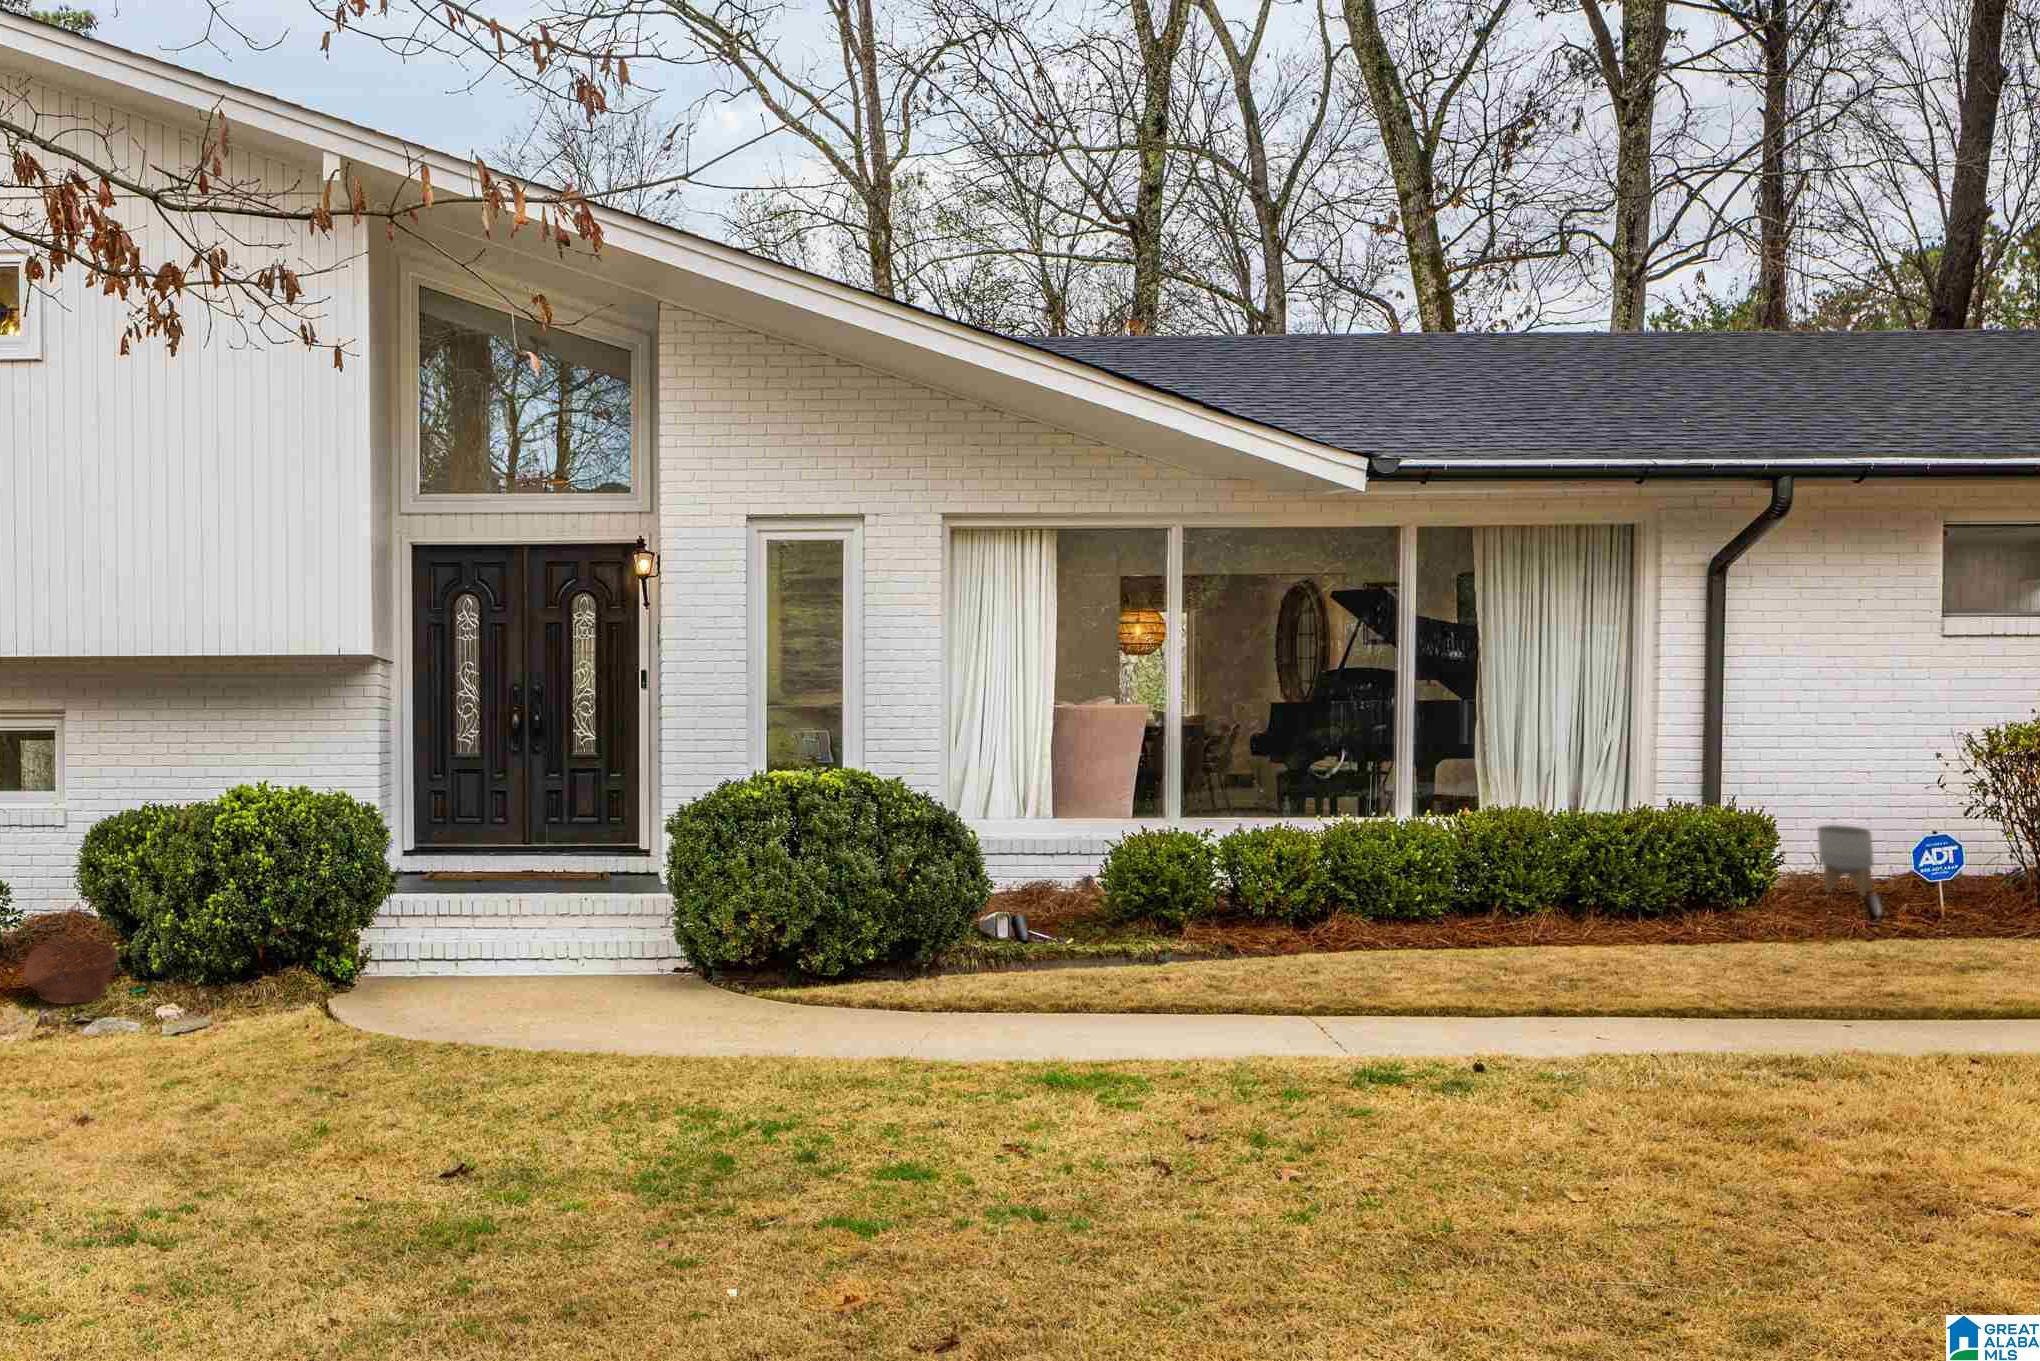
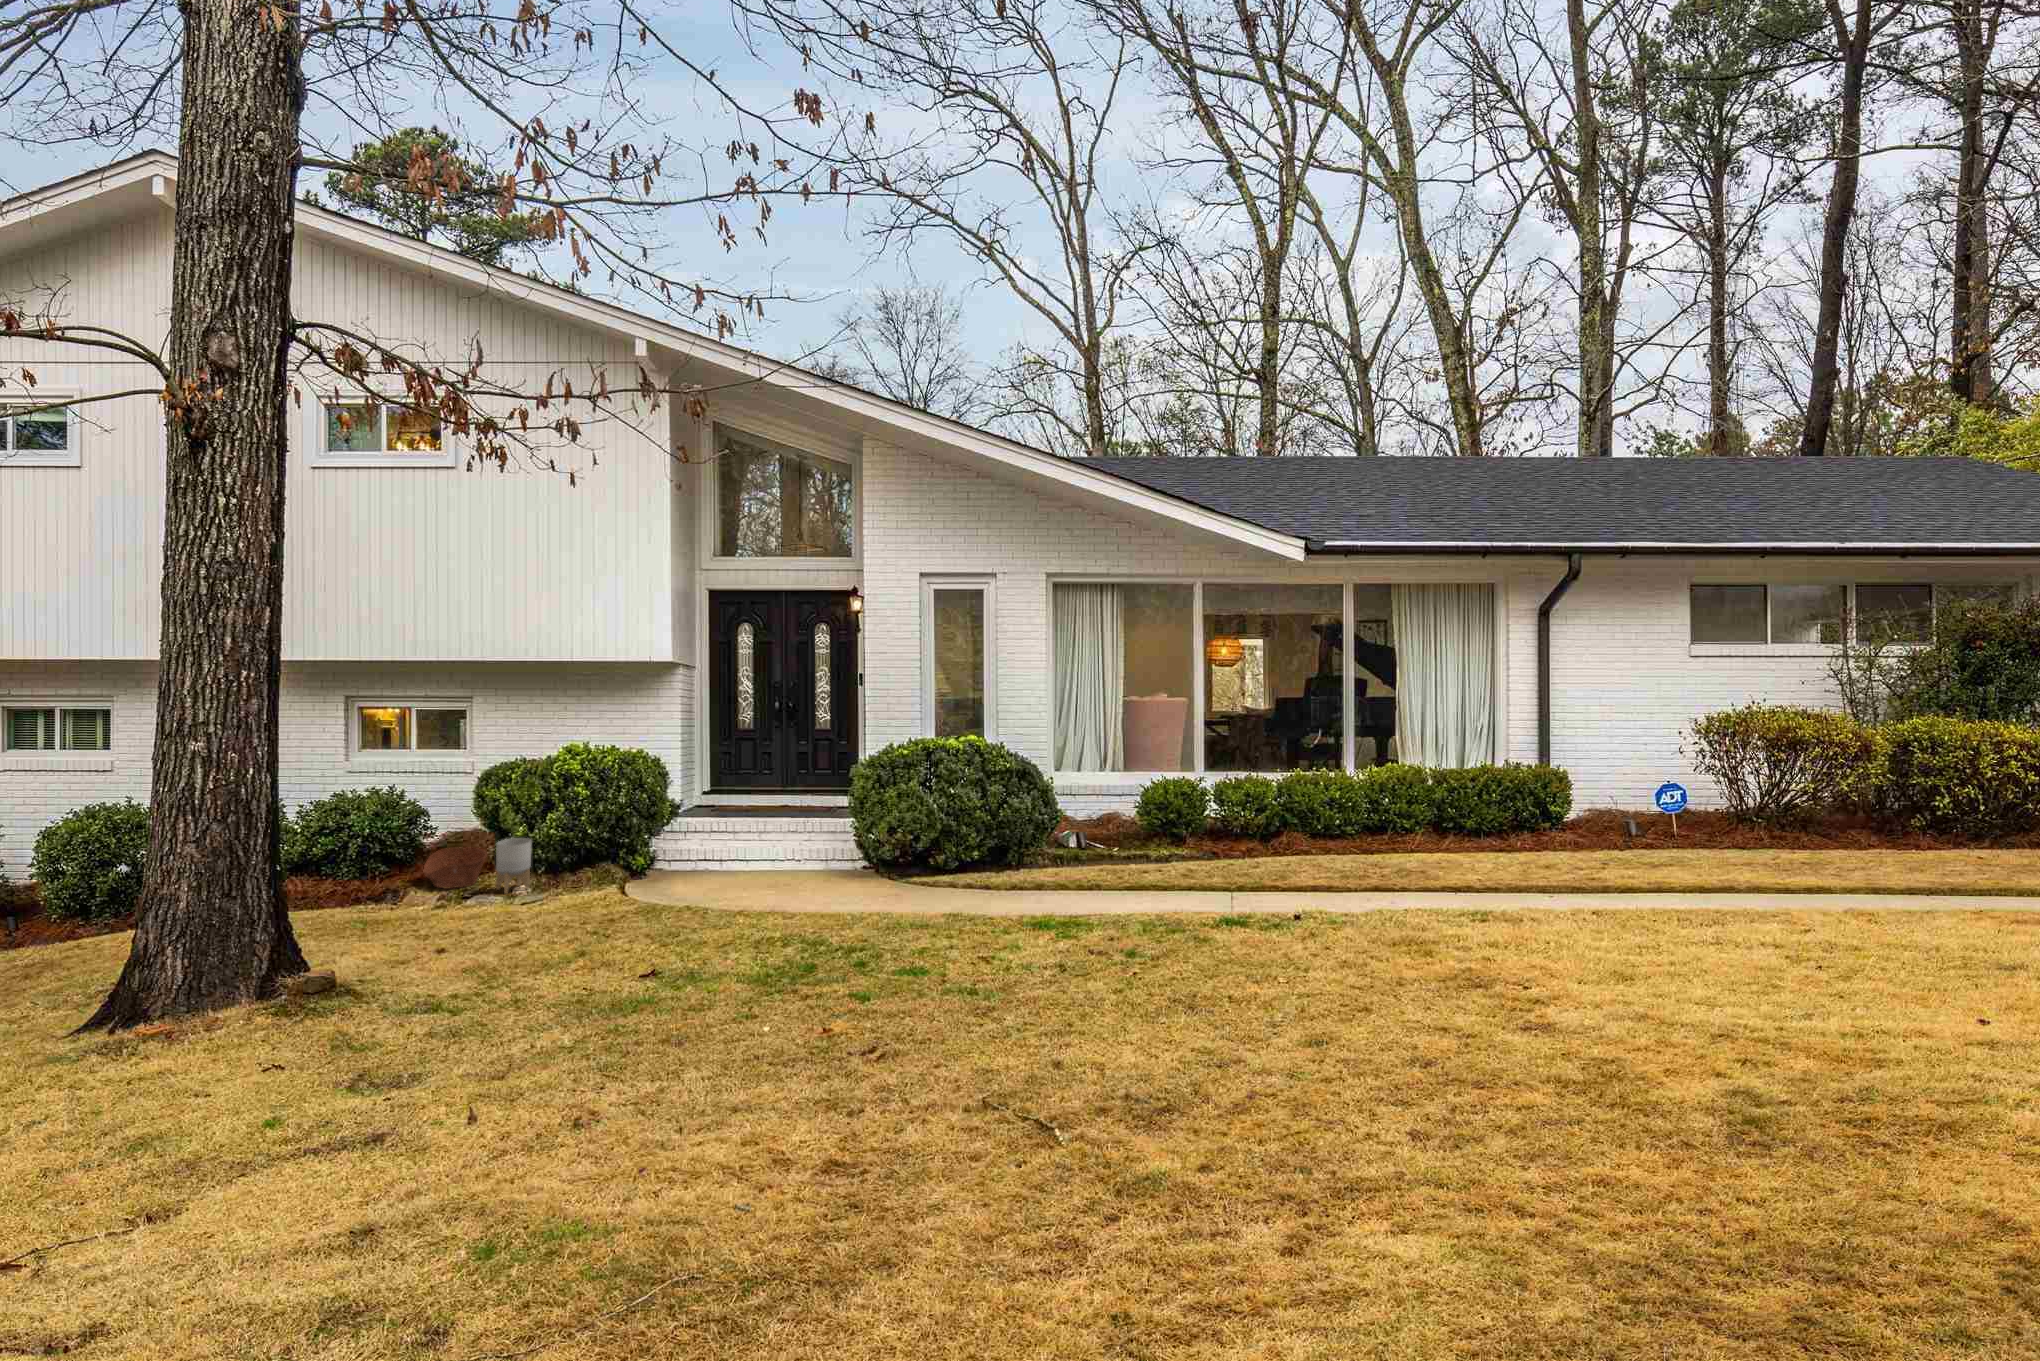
planter: present [1817,825,1874,896] -> present [496,838,531,893]

